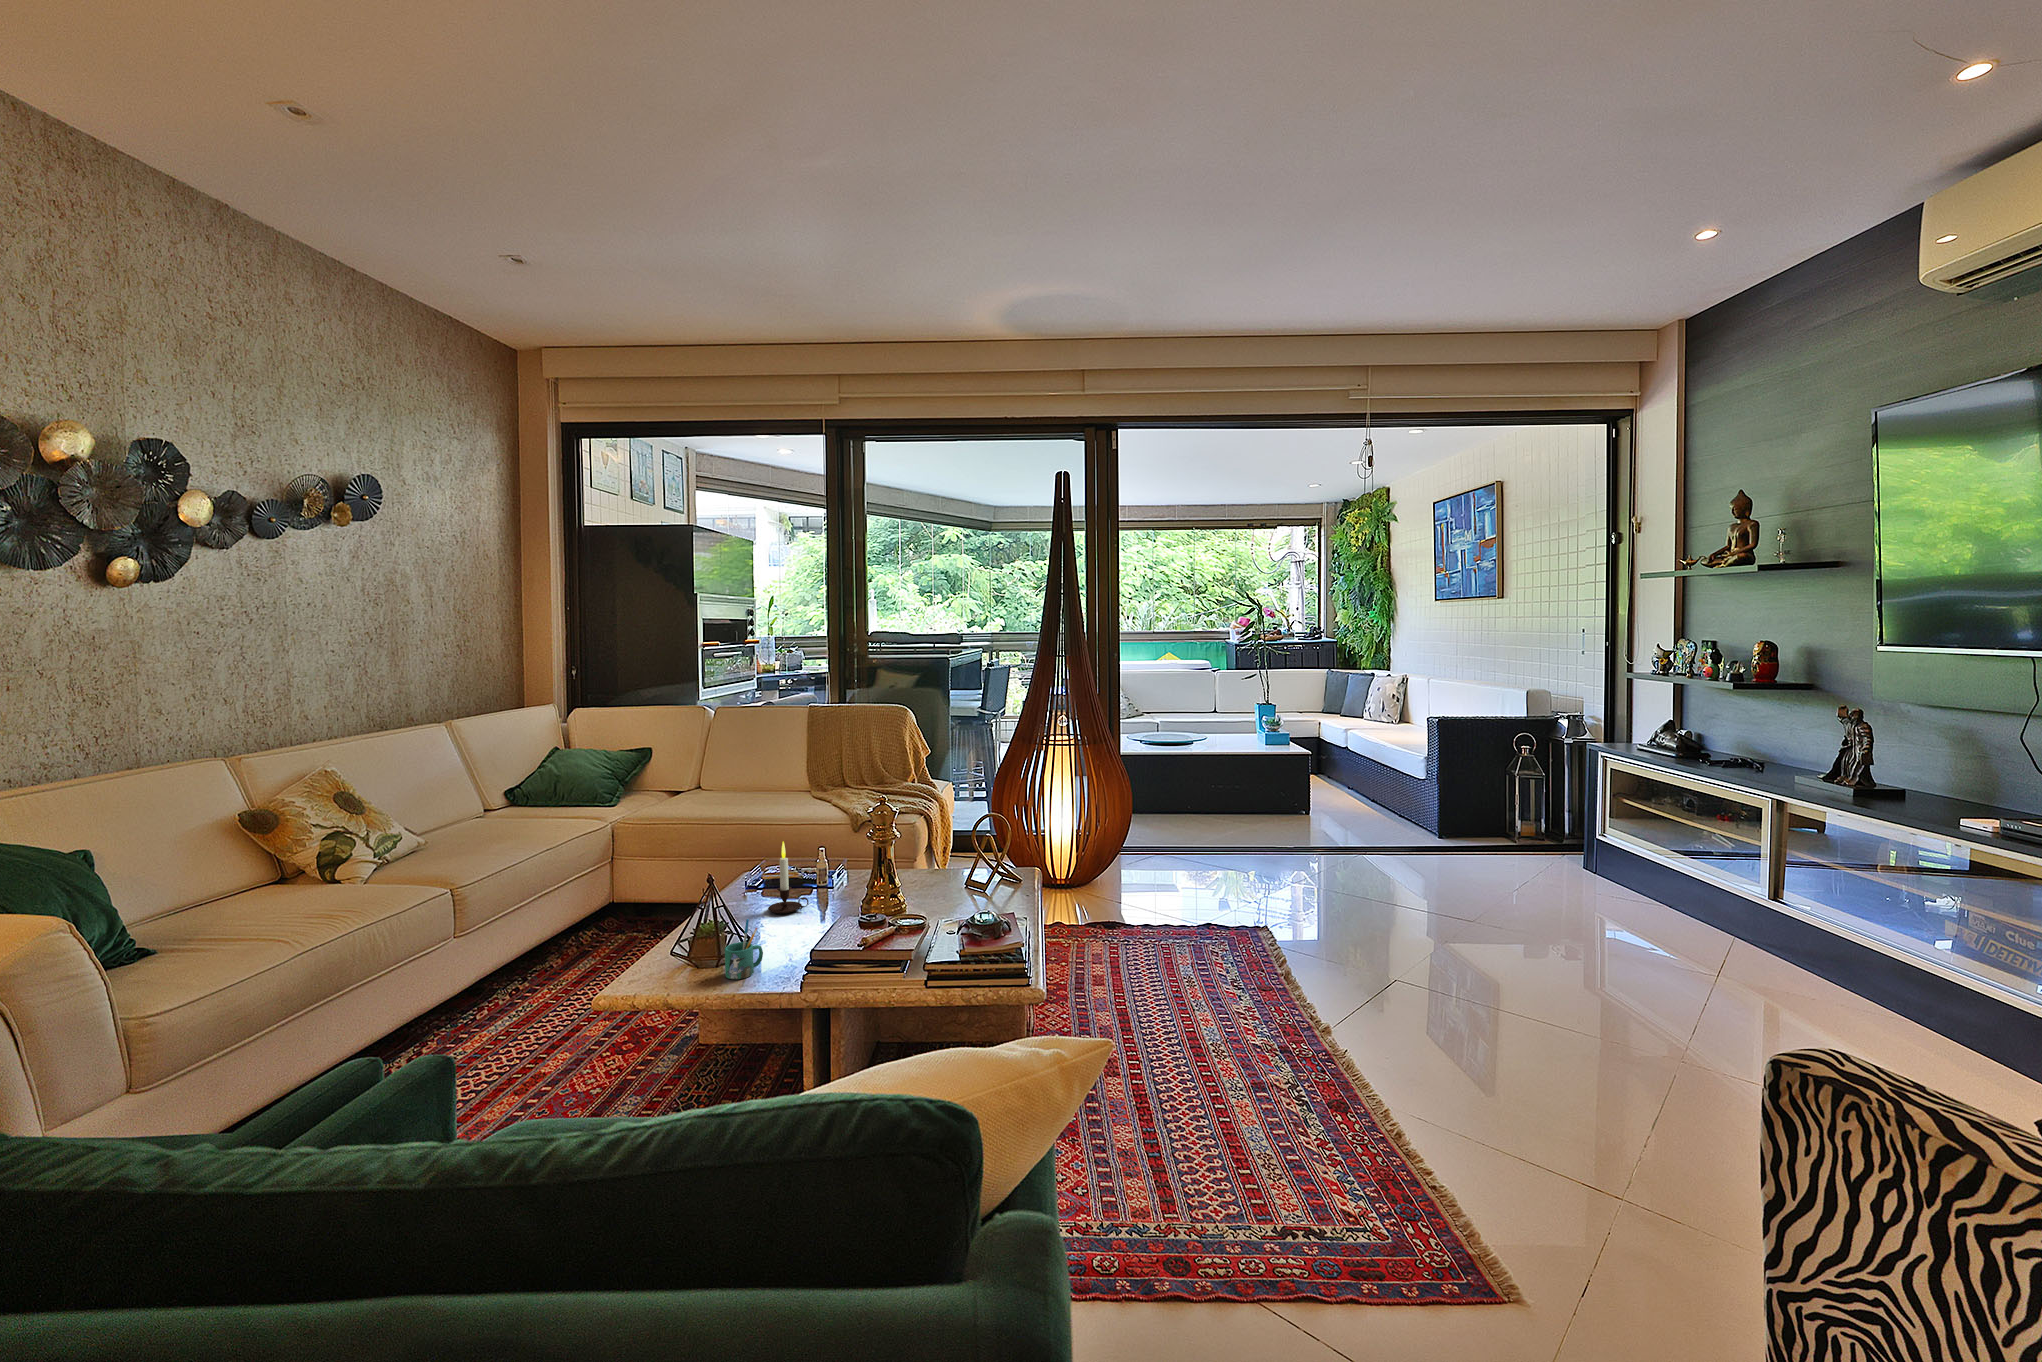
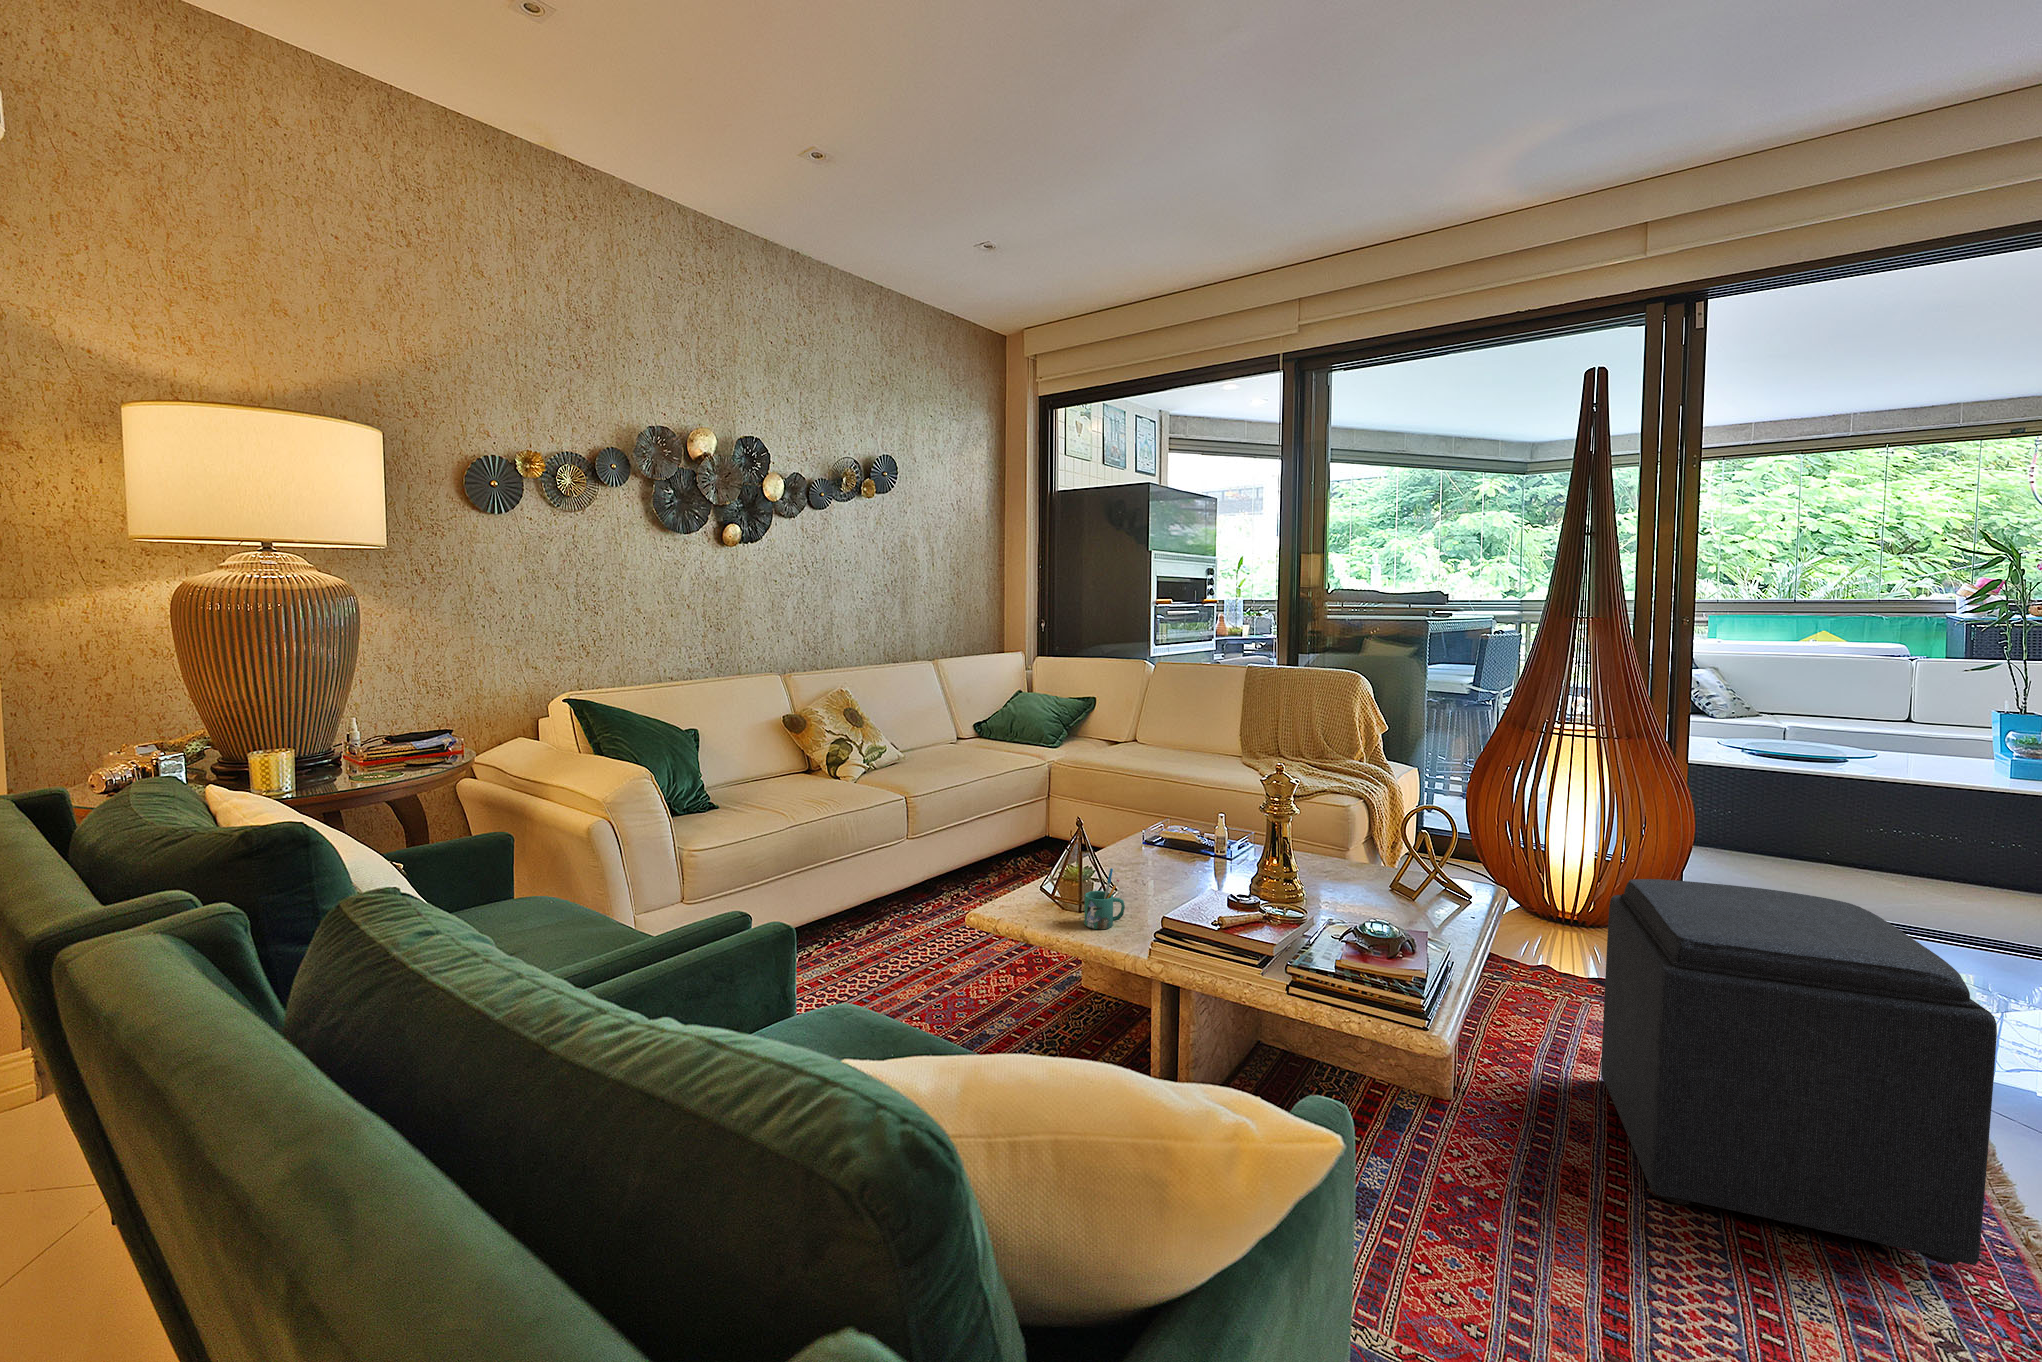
ottoman: none [1104,838,1303,1061] -> present [1601,879,1997,1265]
candle: present [768,842,809,913] -> none [1160,797,1202,876]

